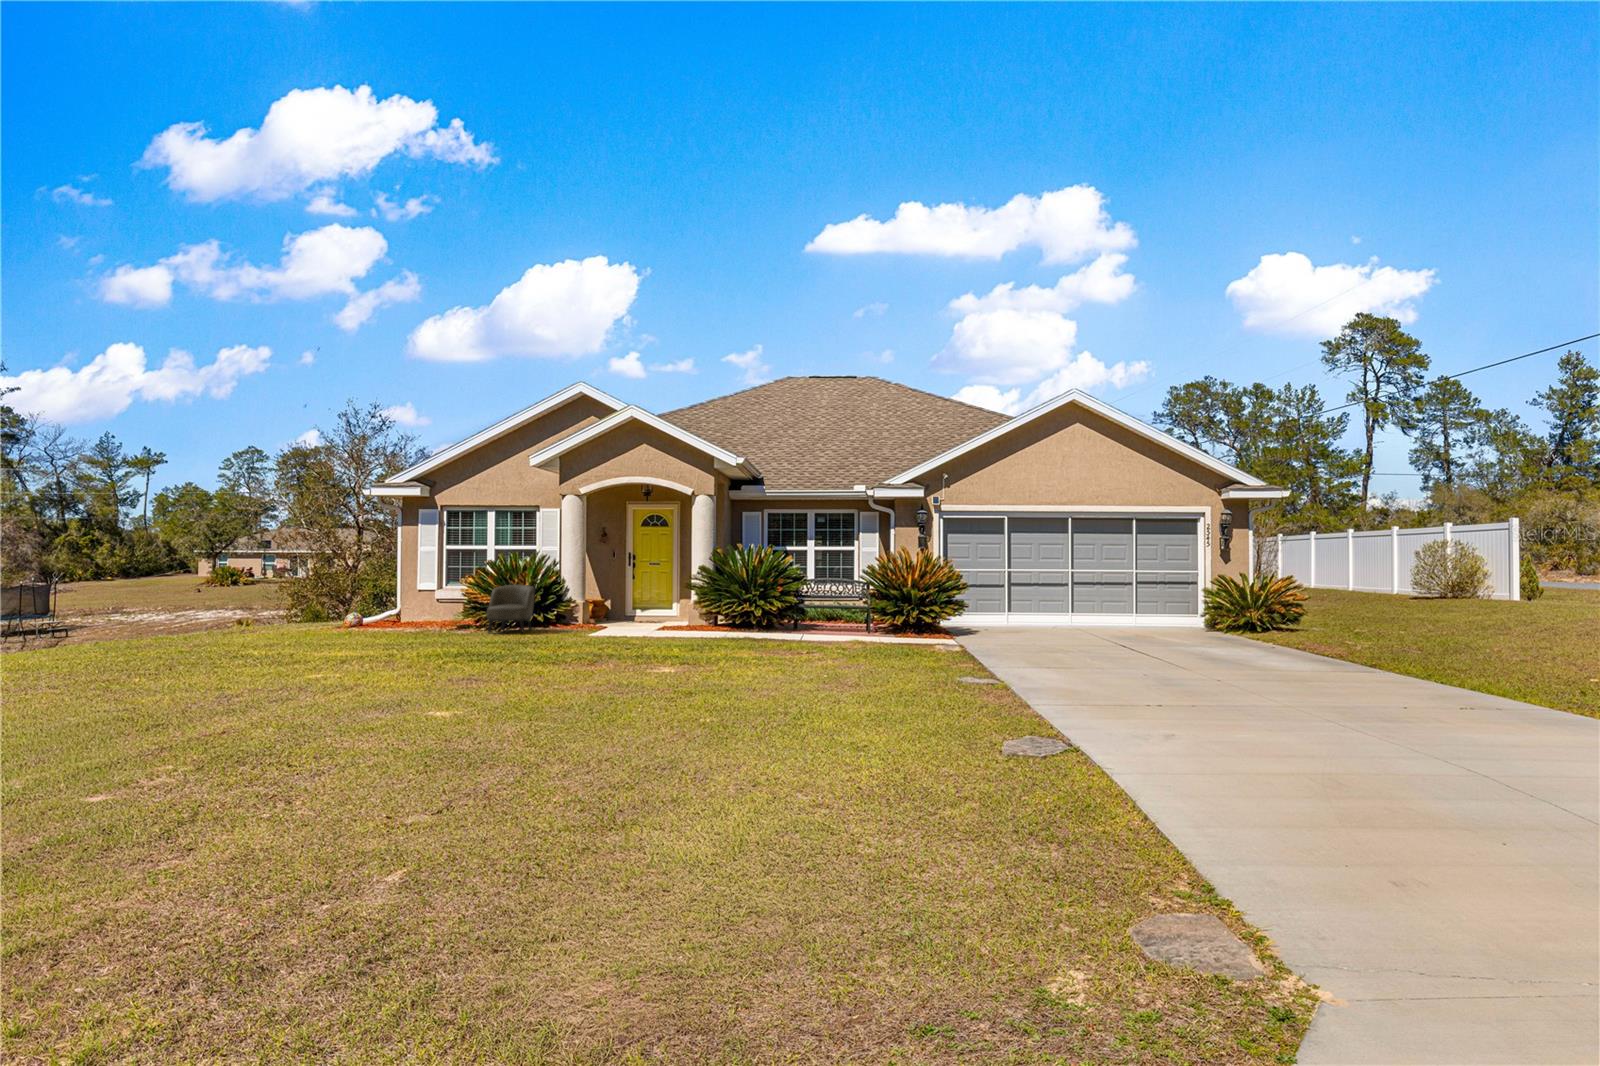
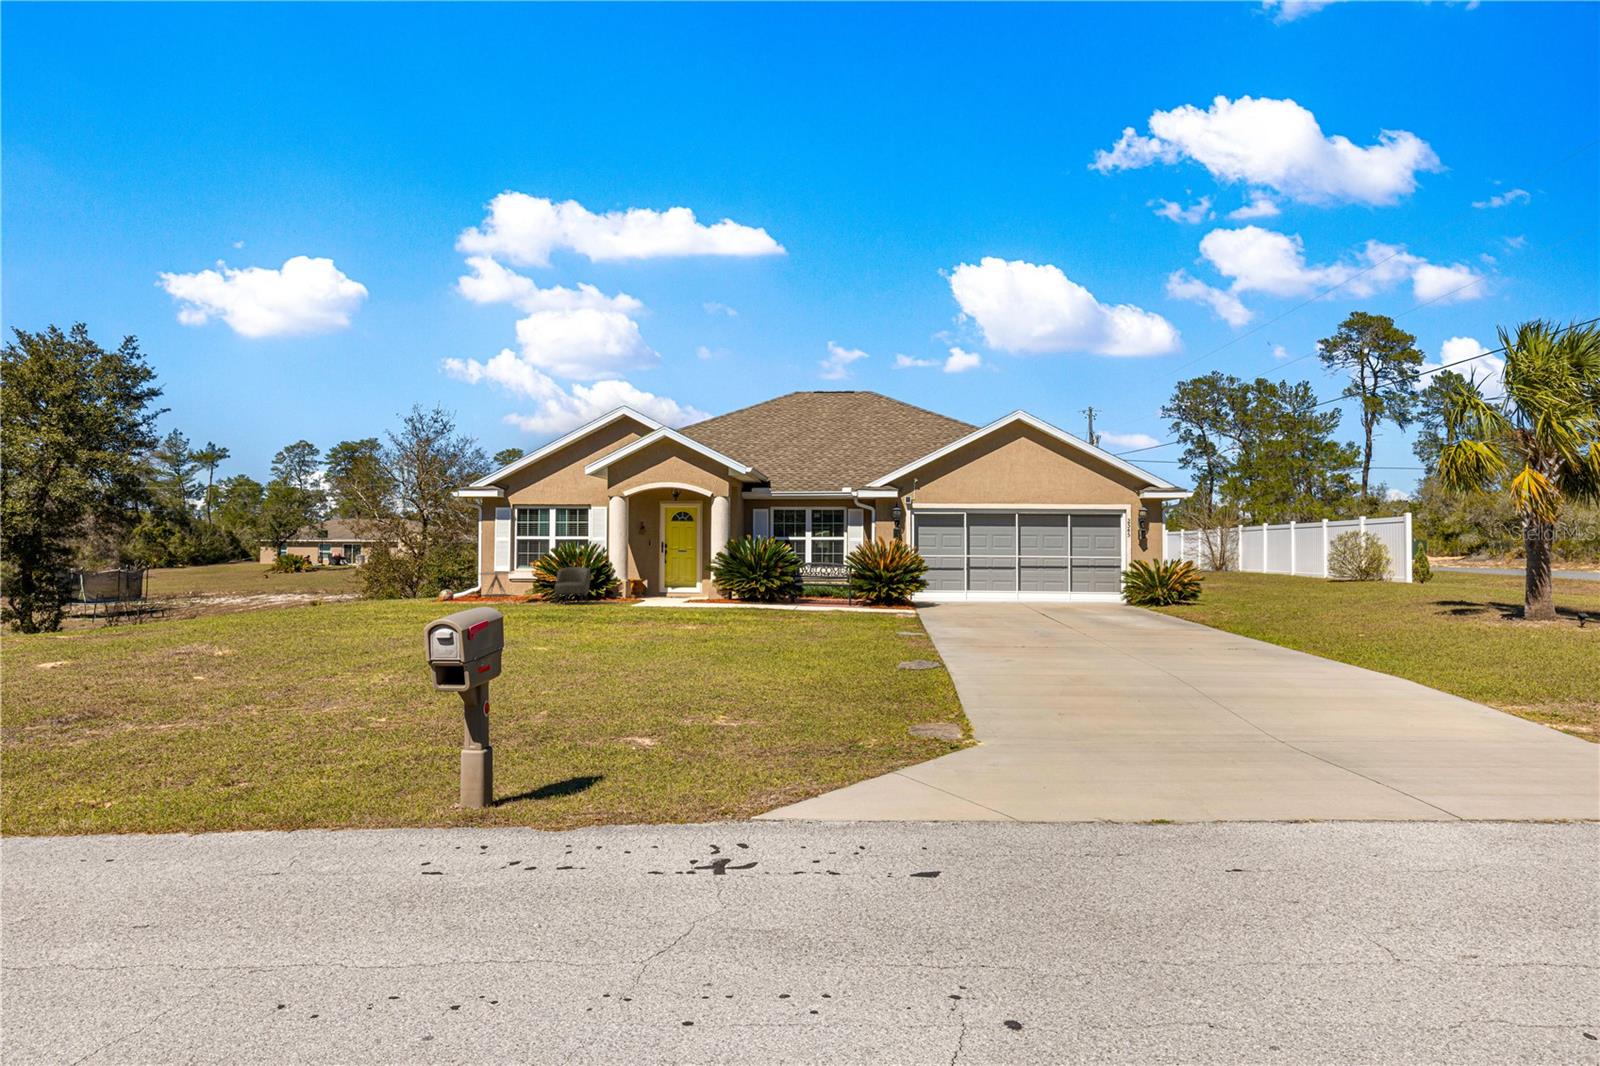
round table: none [395,590,442,622] -> present [481,572,512,595]

